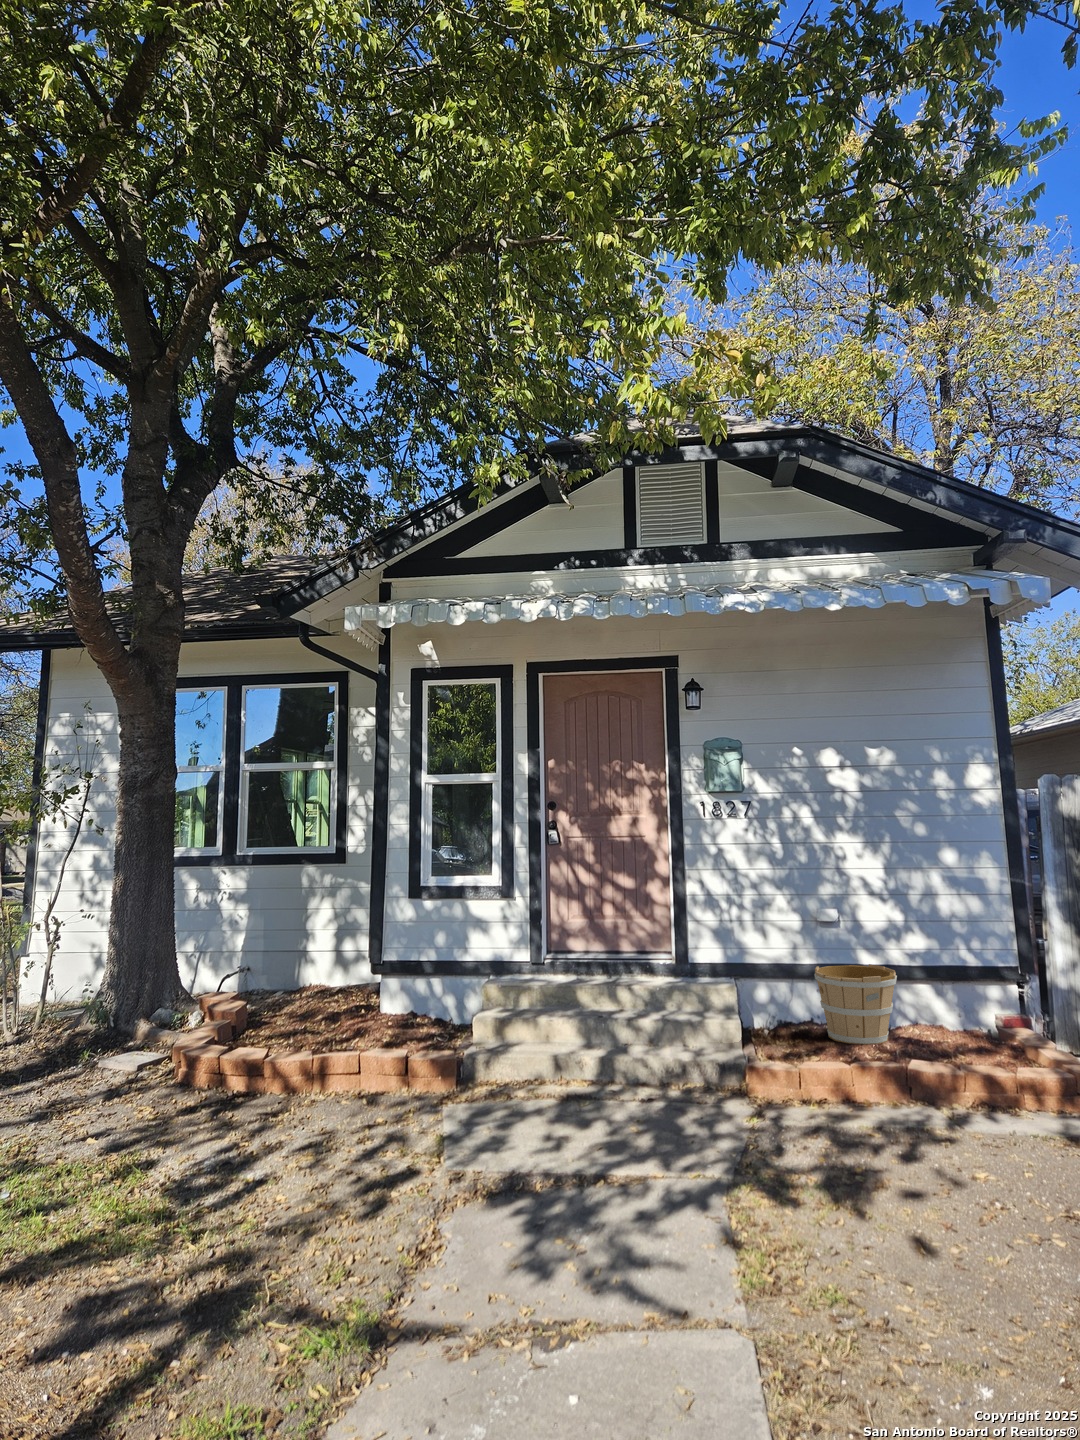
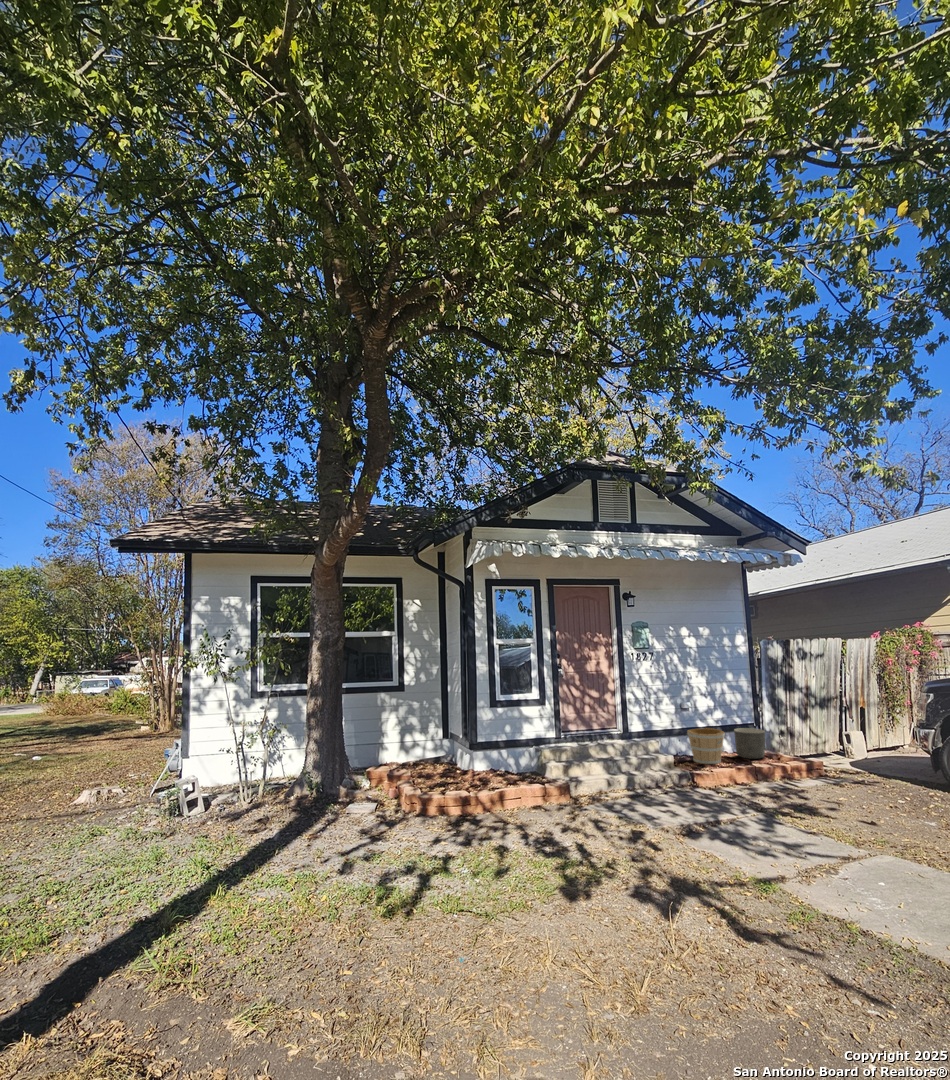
planter: none [942,972,1015,1044] -> present [734,728,765,759]

